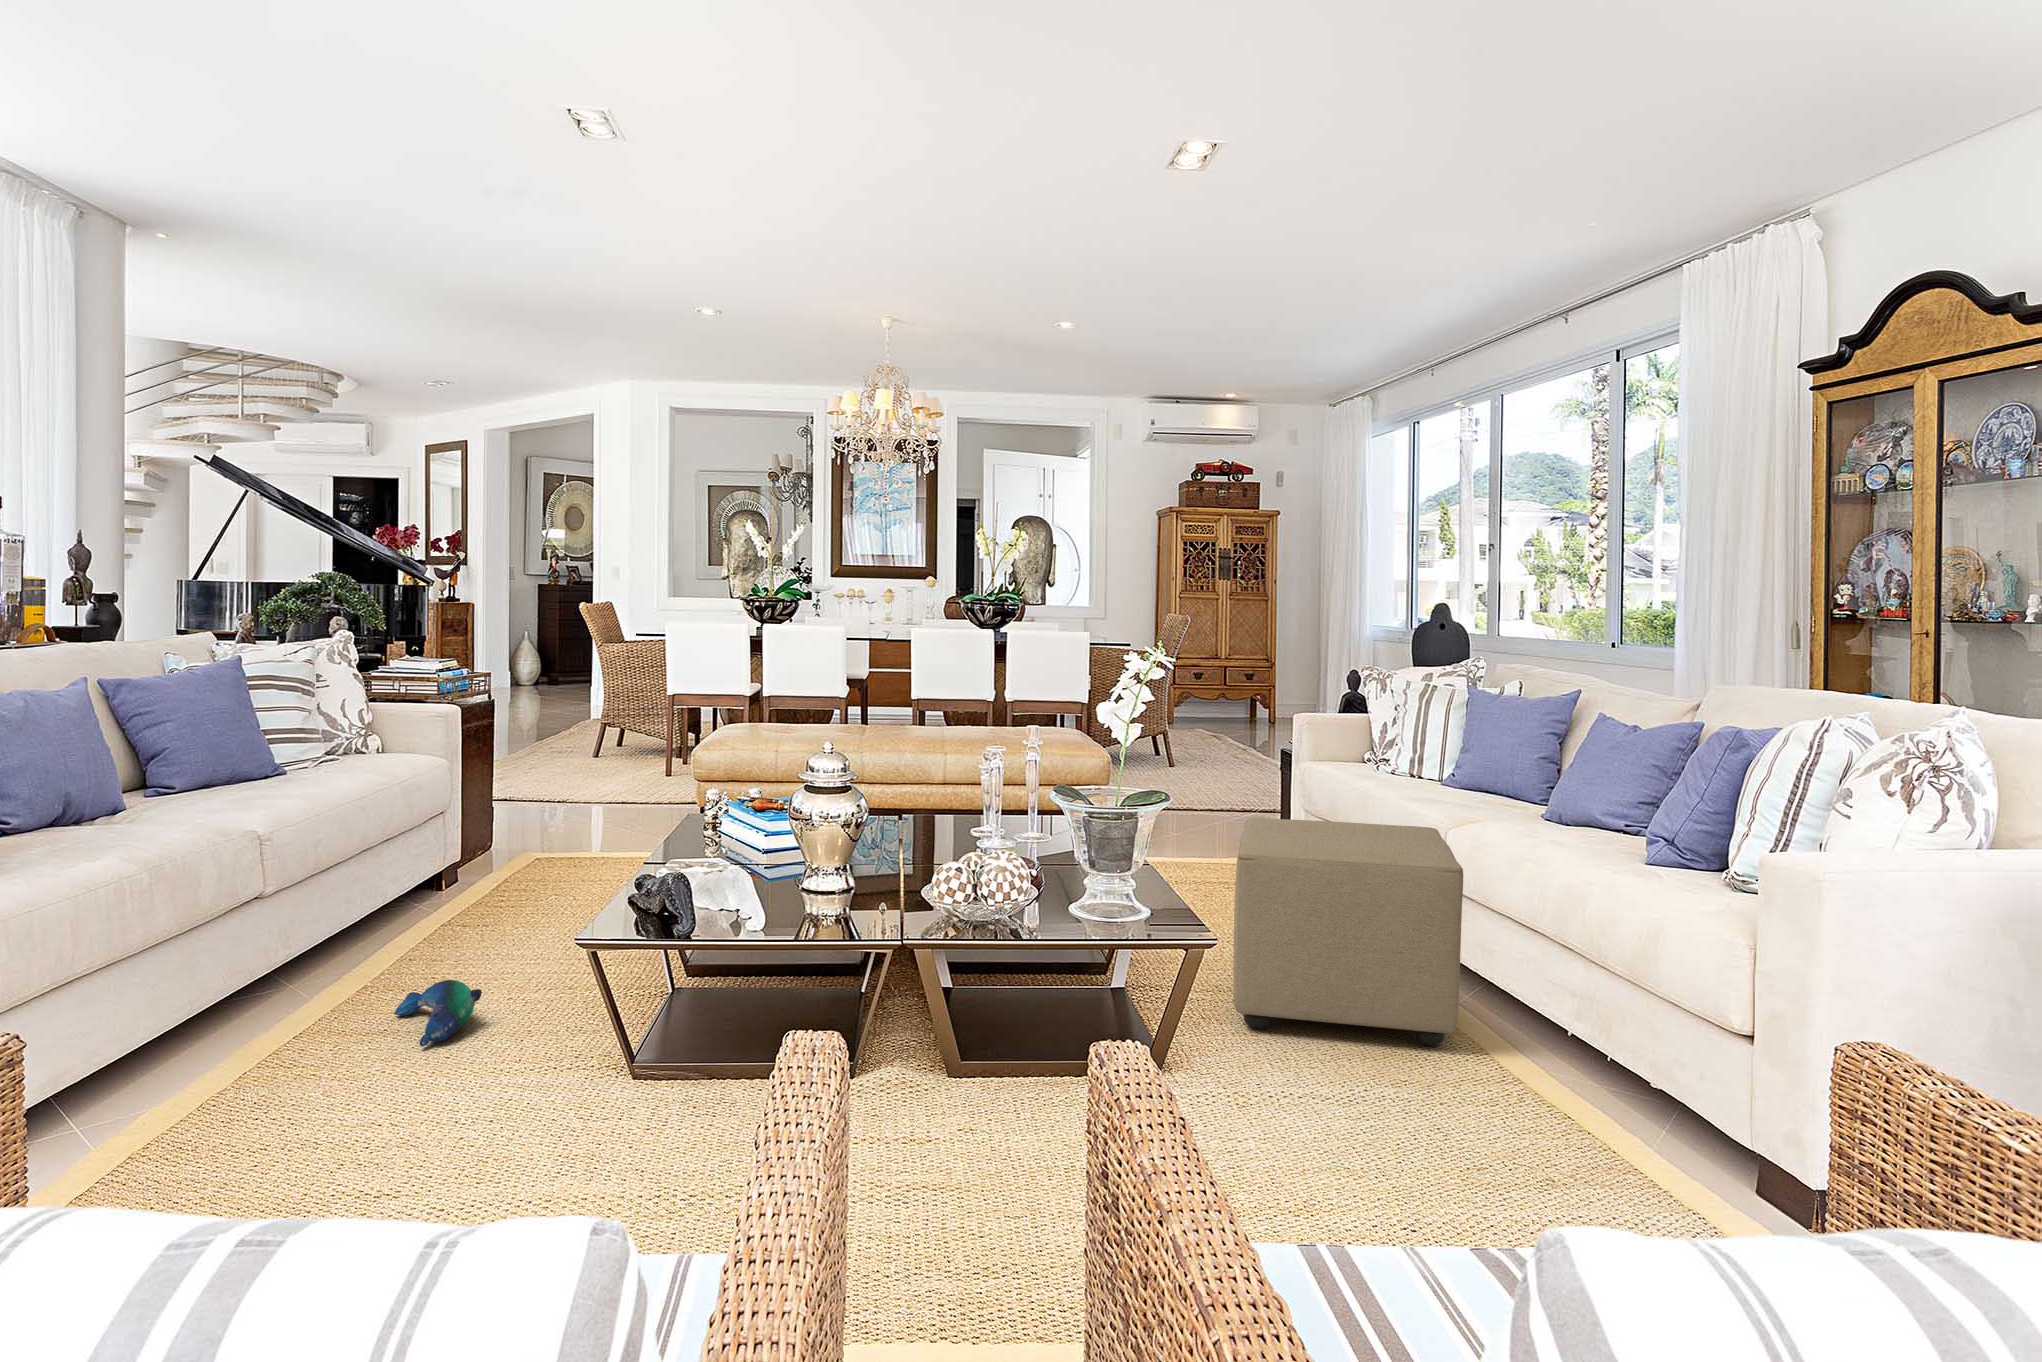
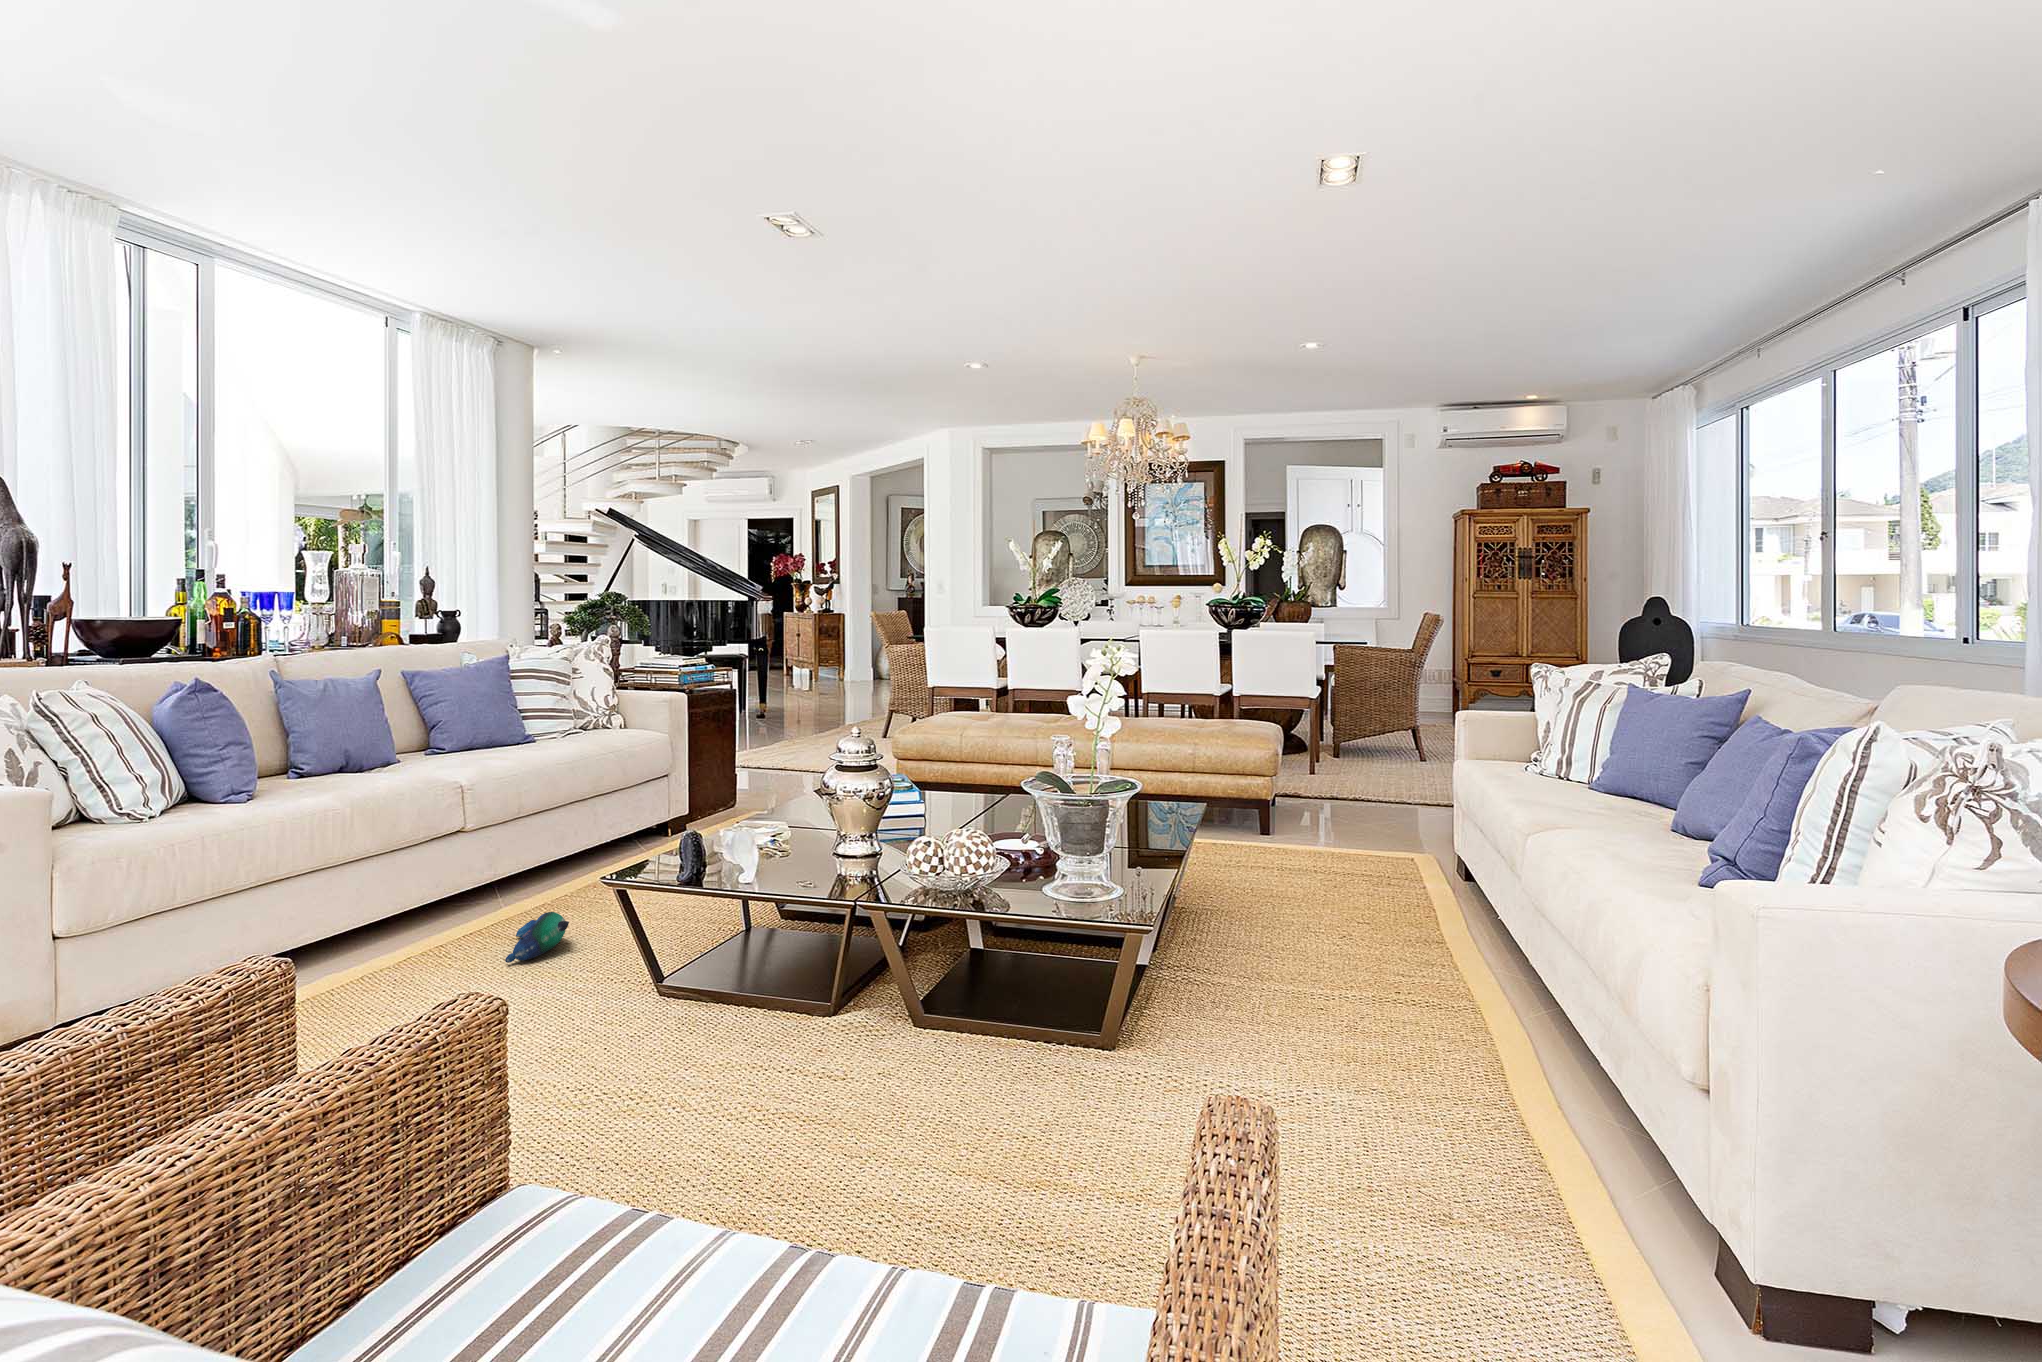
ottoman: present [1233,818,1463,1046] -> none [1202,815,1476,1069]

